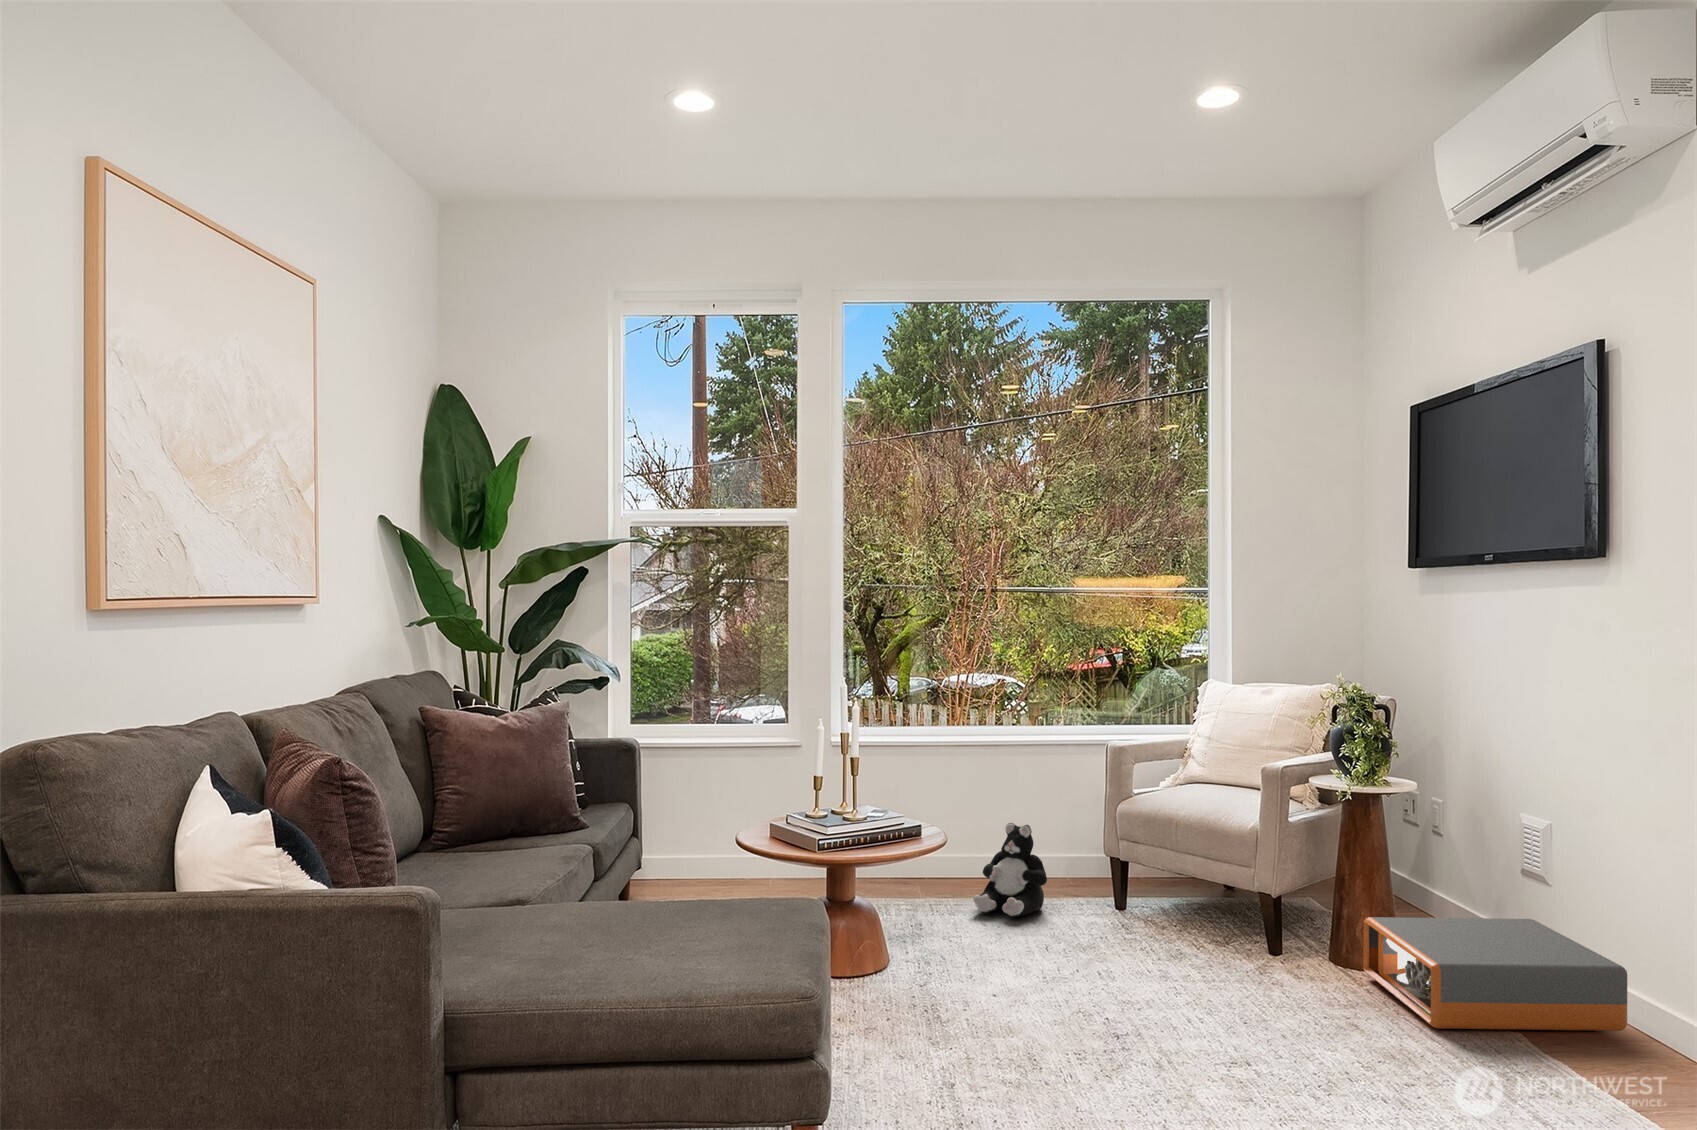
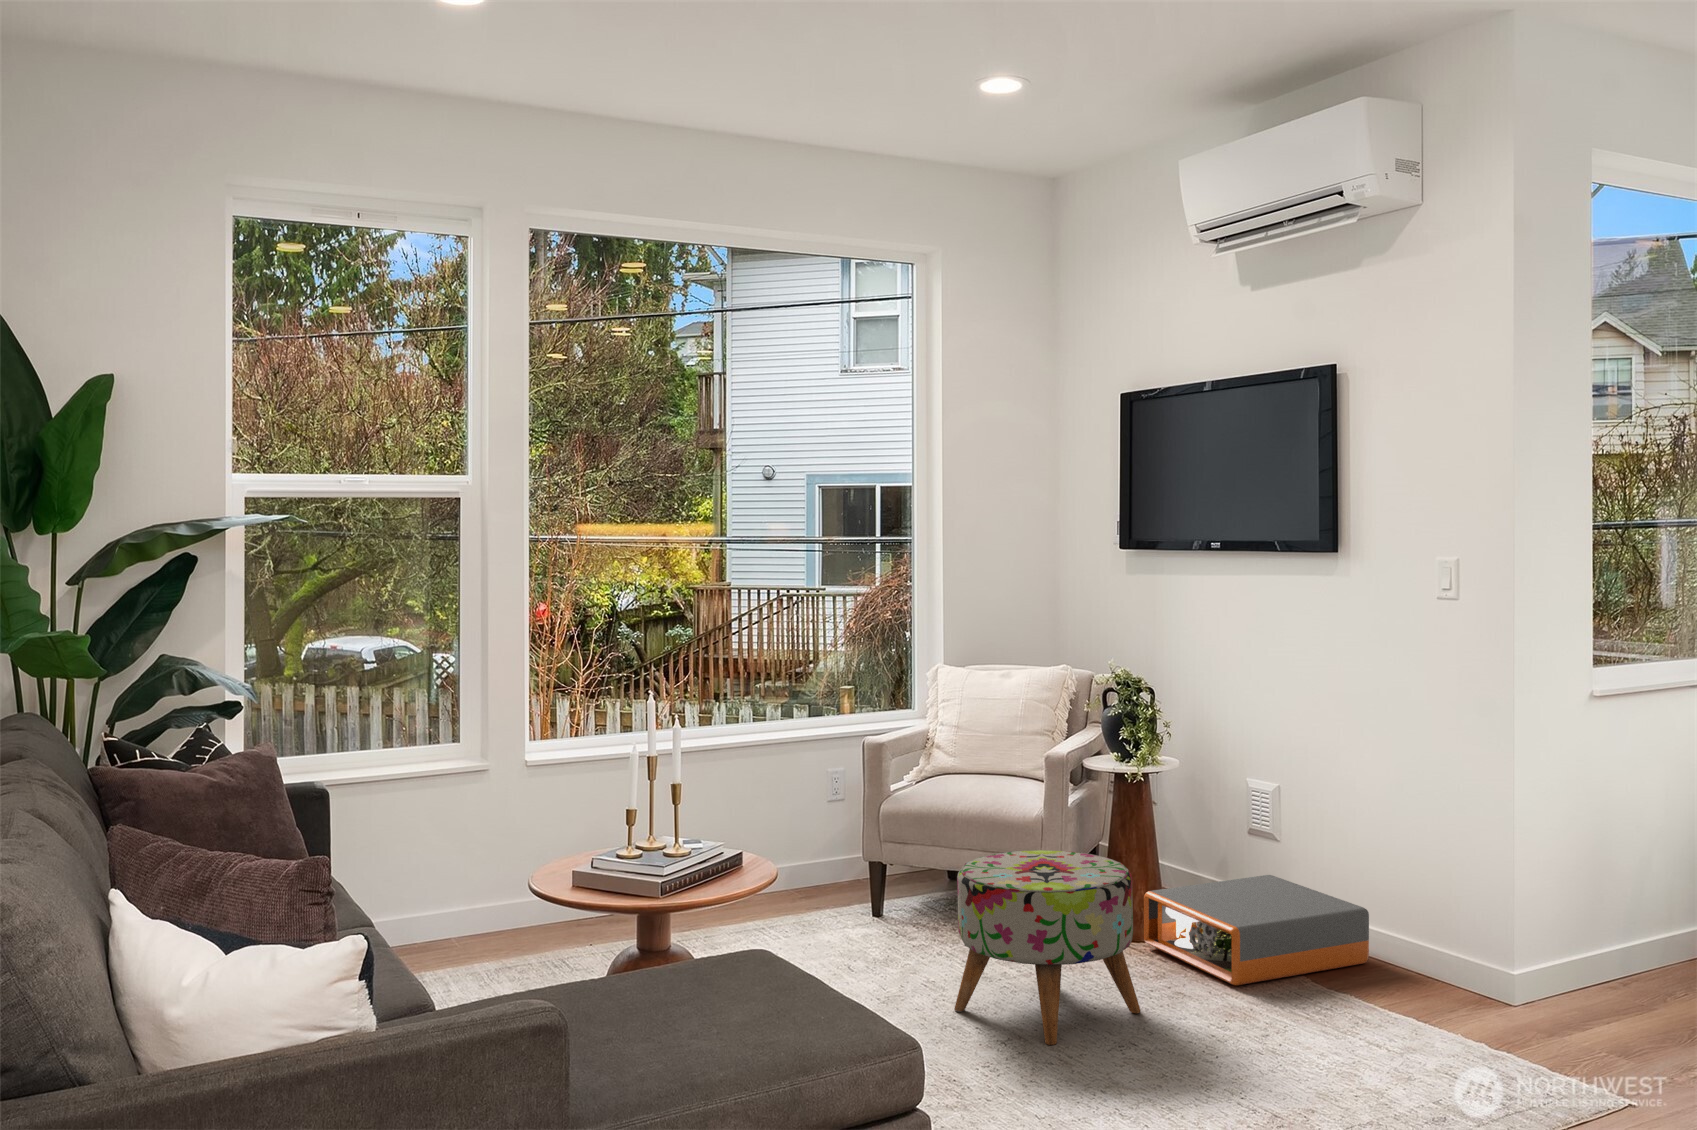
plush toy: present [974,823,1047,917] -> none [743,836,815,935]
ottoman: none [1111,854,1304,1051] -> present [954,850,1141,1045]

